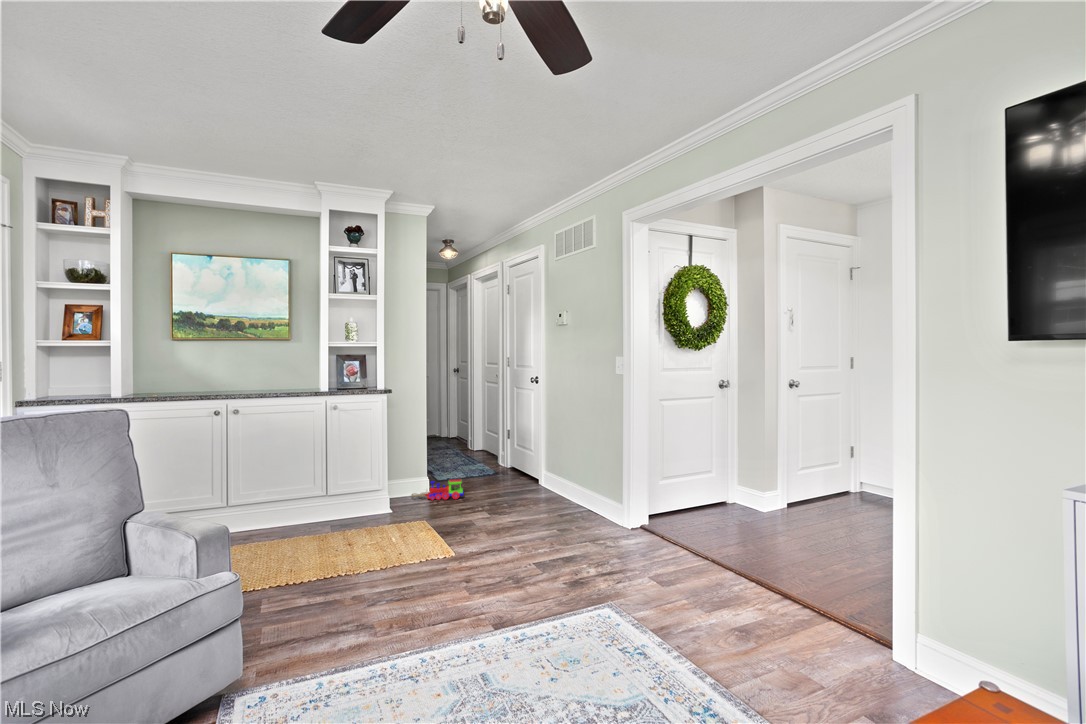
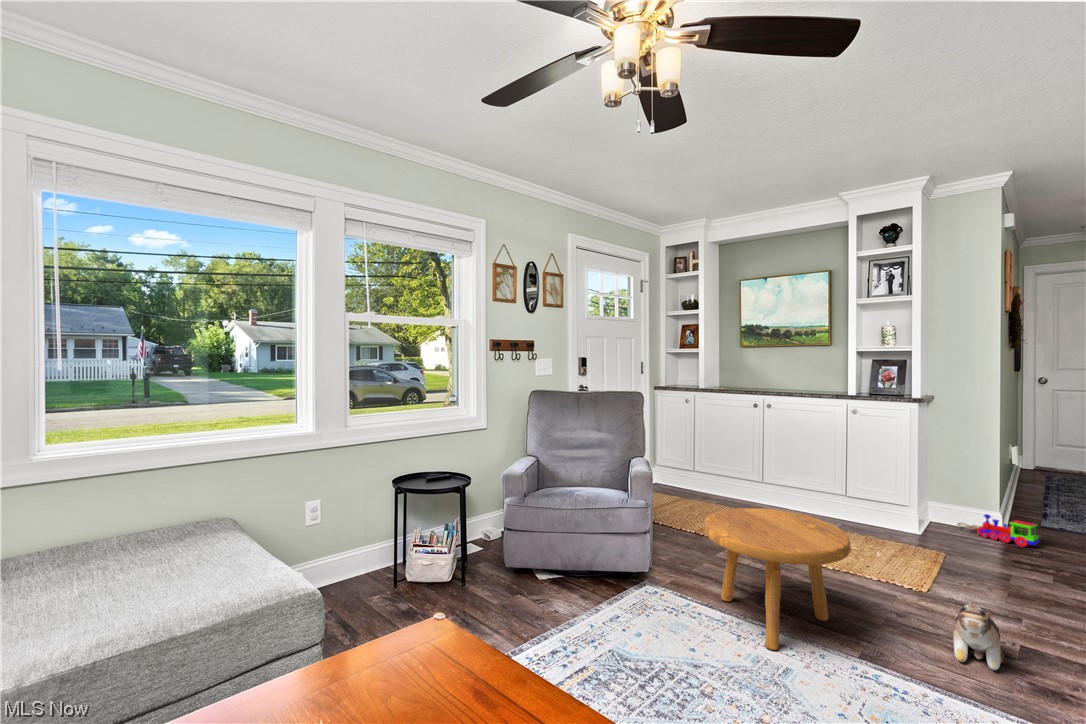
footstool: none [327,519,476,669] -> present [704,508,851,650]
plush toy: none [512,544,553,594] -> present [953,604,1004,670]

